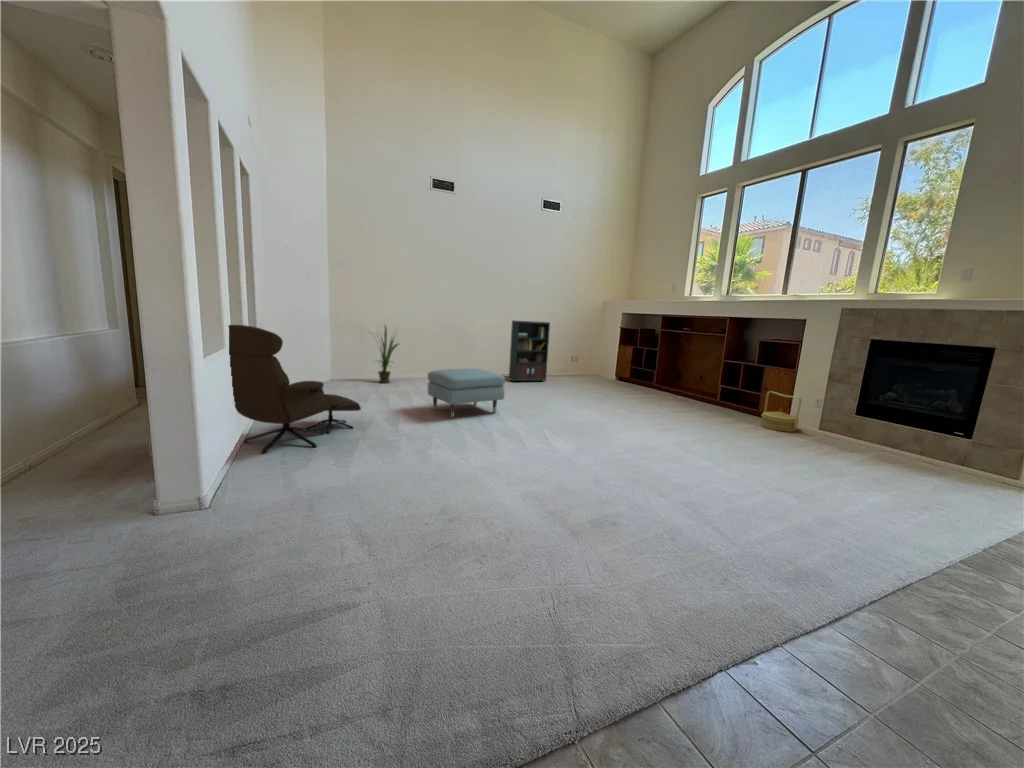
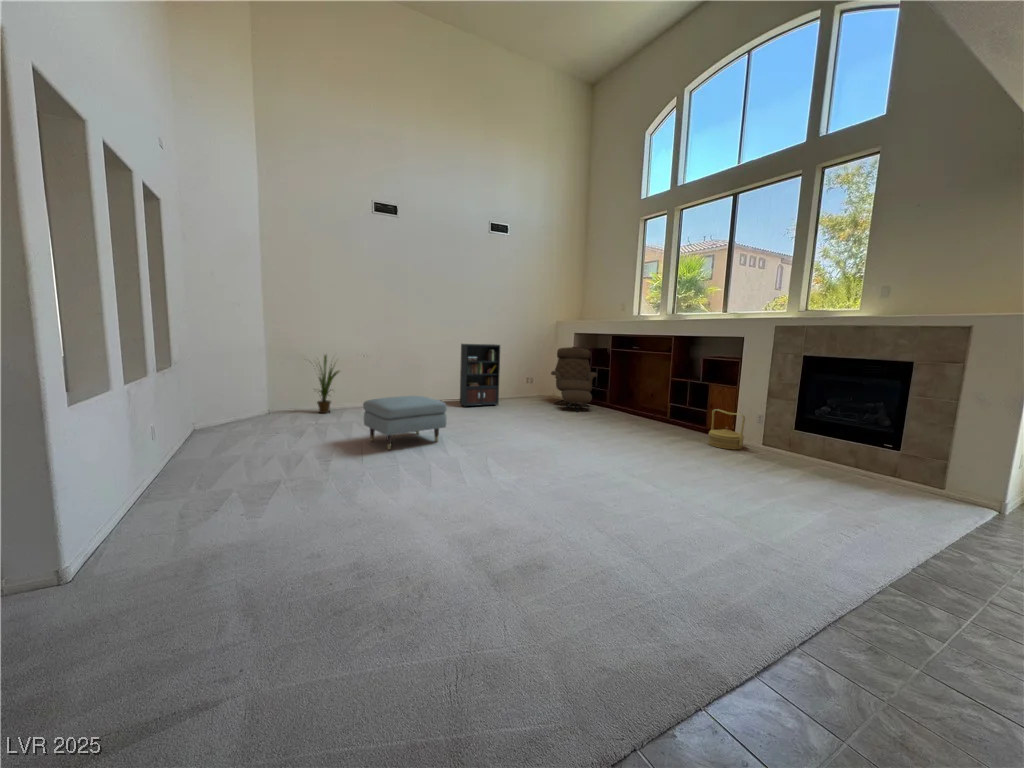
lounge chair: present [228,325,361,453] -> present [551,347,597,412]

